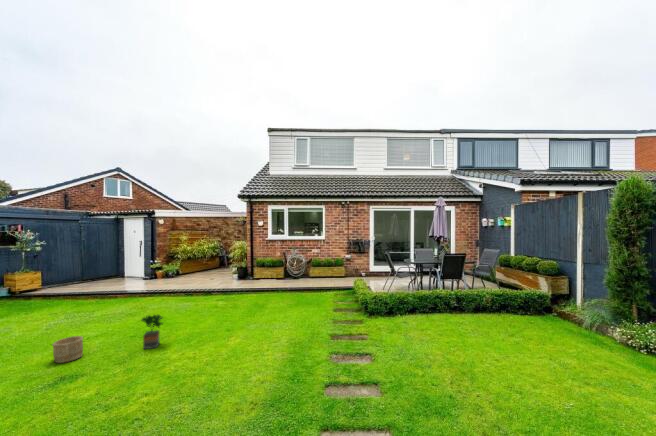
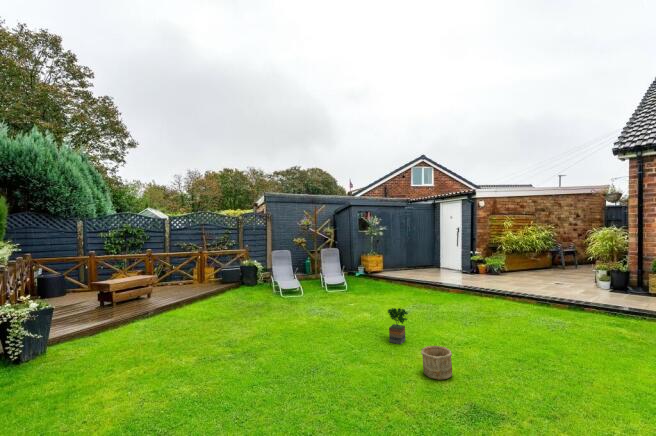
potted tree: present [142,315,163,349] -> present [388,308,408,344]

